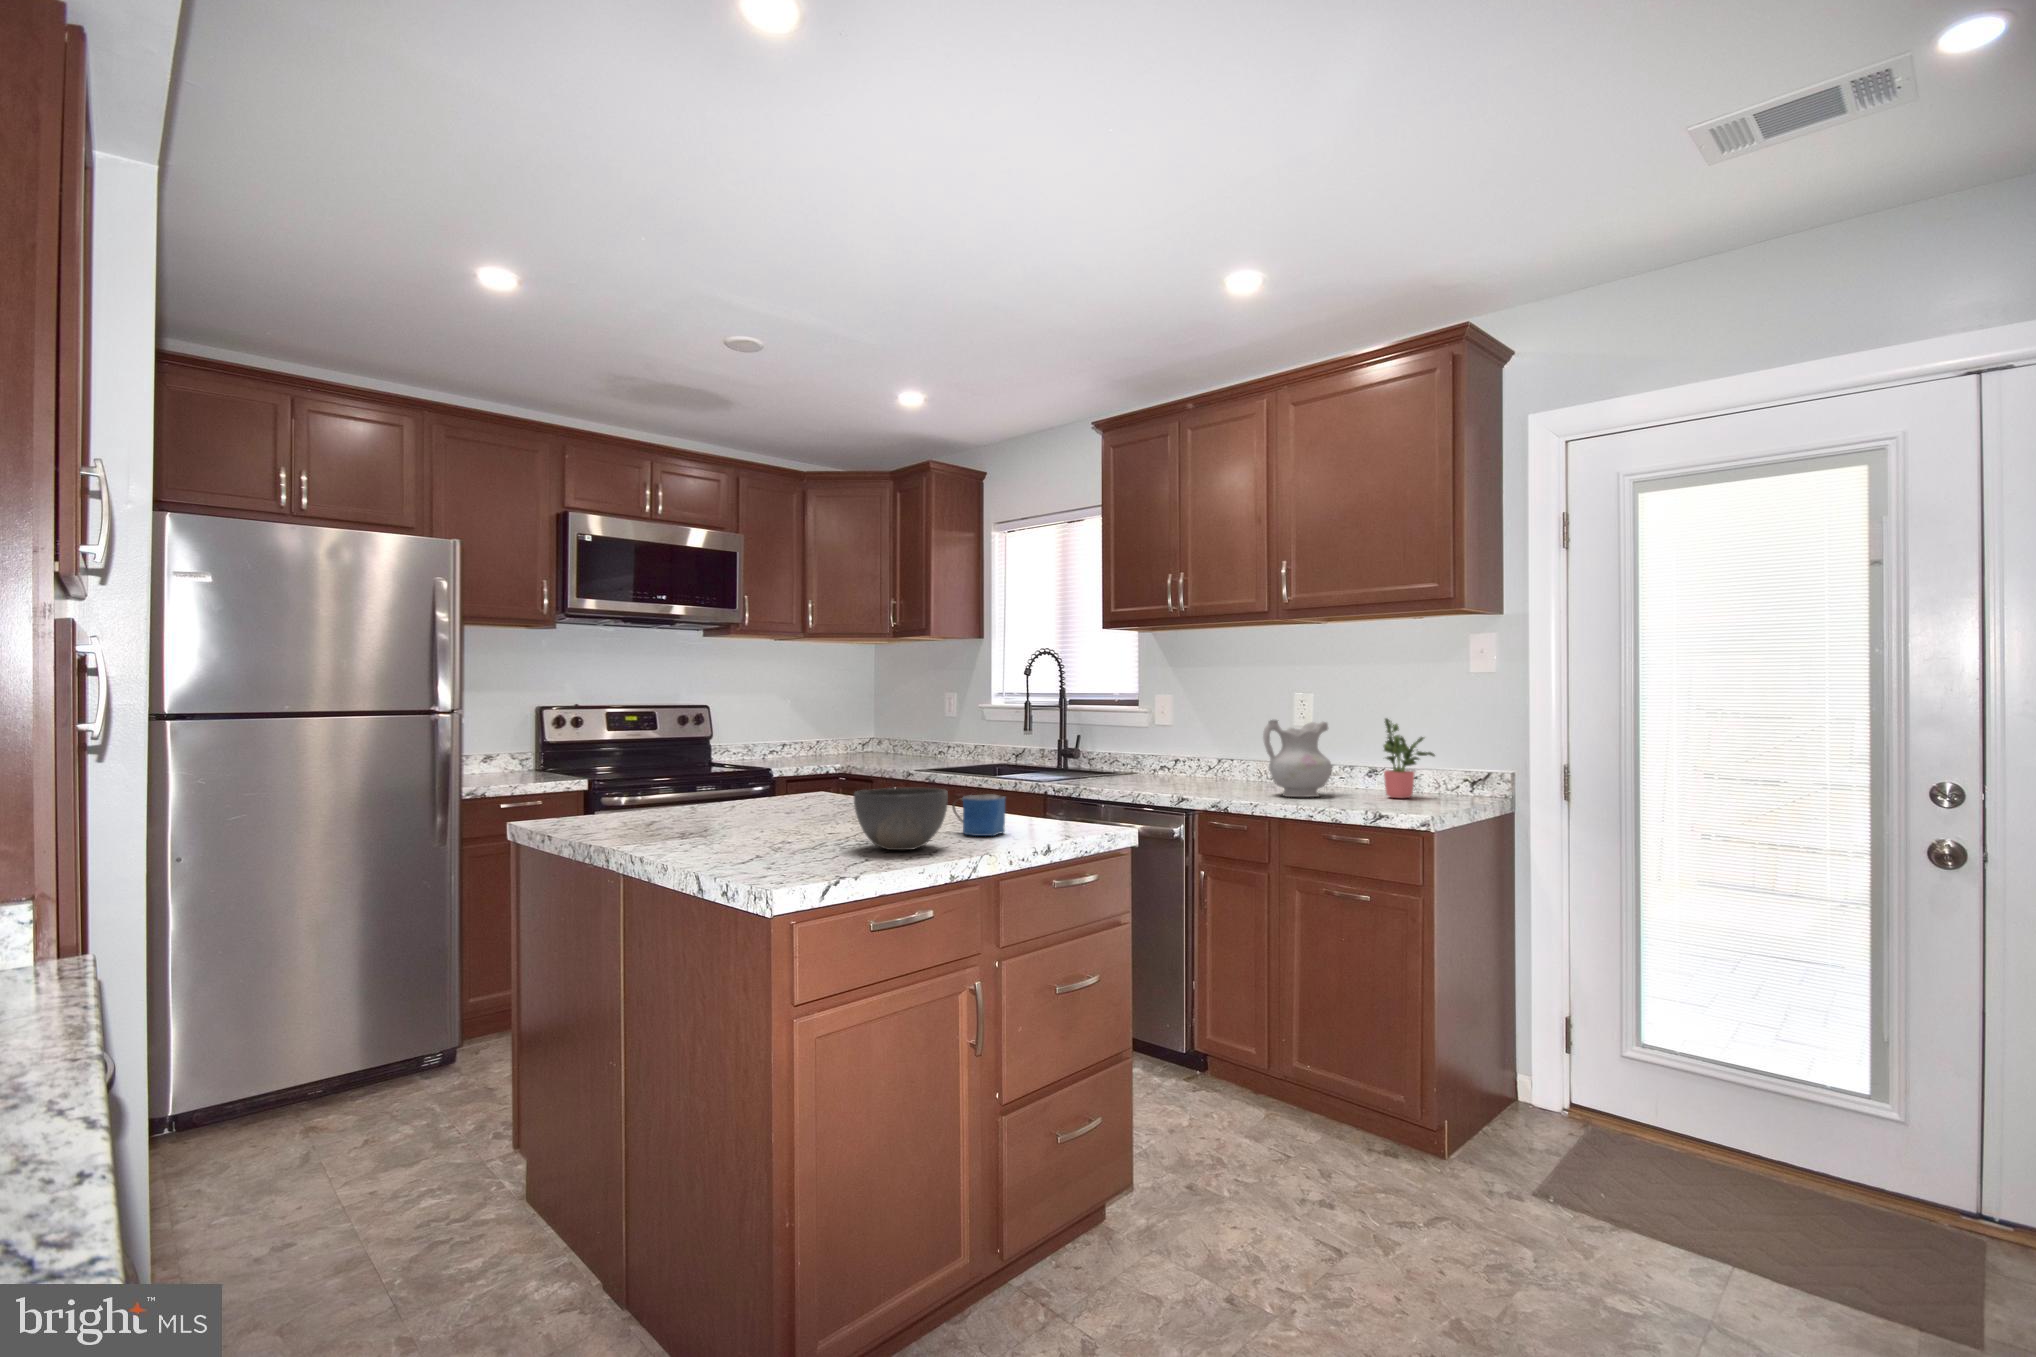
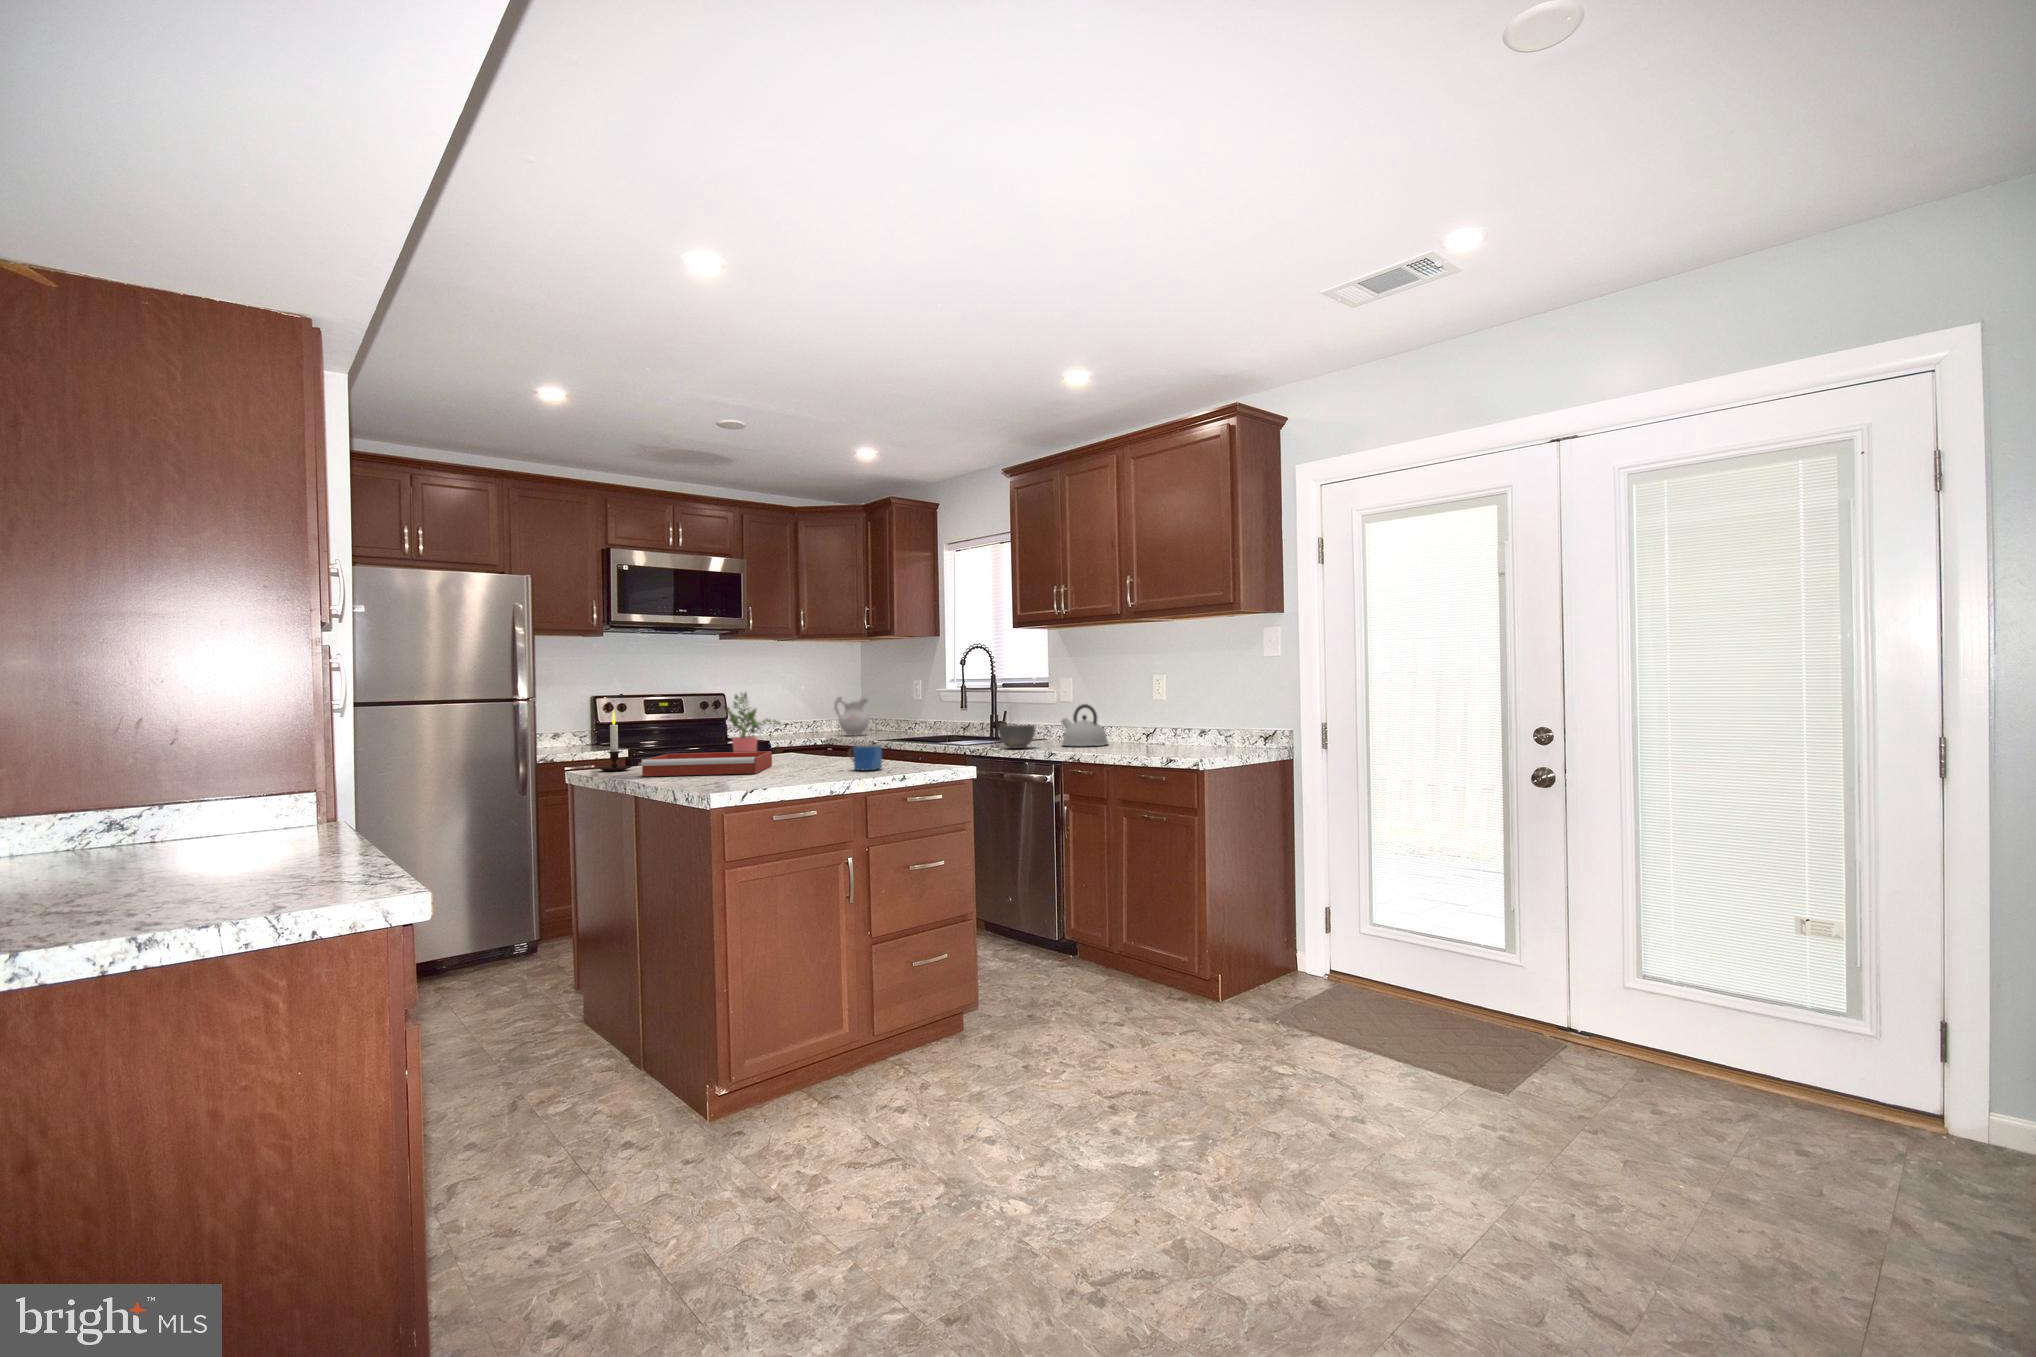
potted plant: present [1384,718,1435,798] -> present [724,693,780,752]
ceramic pitcher: present [1263,720,1332,797] -> present [834,697,869,736]
kettle: none [1170,729,1236,786] -> present [1061,704,1108,746]
candle: none [565,735,623,830] -> present [599,710,637,771]
bowl: present [854,788,948,850] -> present [998,725,1035,748]
tray: none [637,800,827,843] -> present [641,751,772,776]

